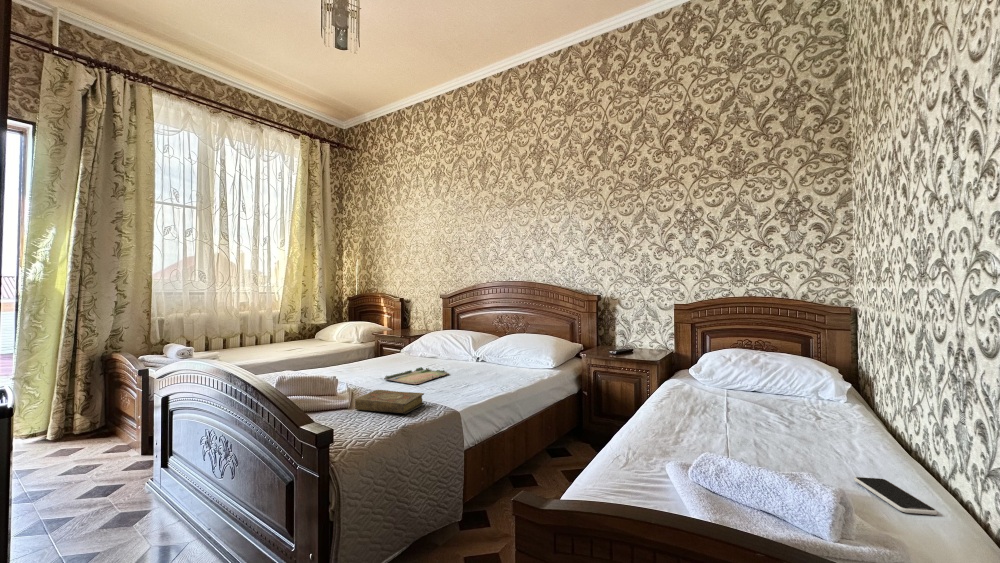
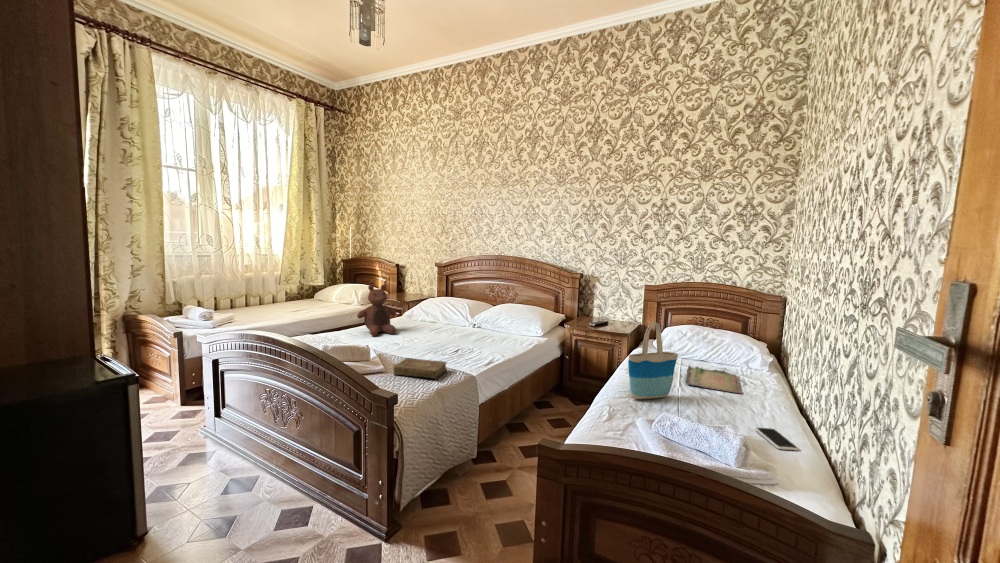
stuffed bear: none [343,313,389,371] -> present [357,285,396,336]
tote bag: none [652,330,722,437] -> present [628,322,678,399]
tray: present [384,367,449,384] -> present [686,366,742,393]

